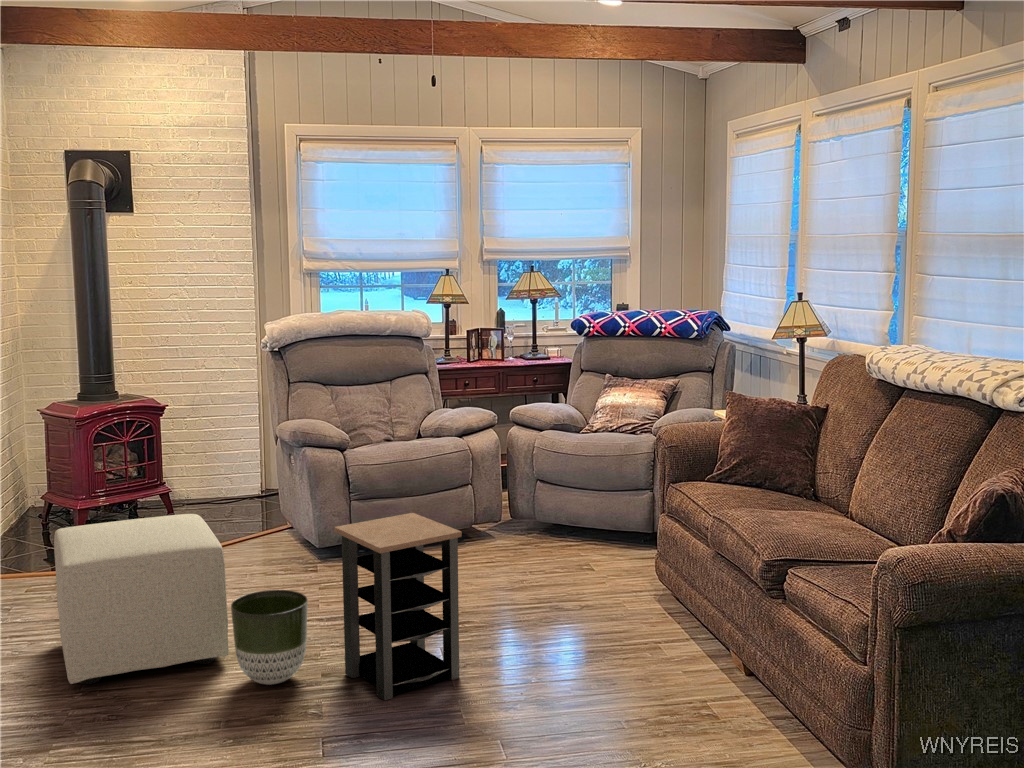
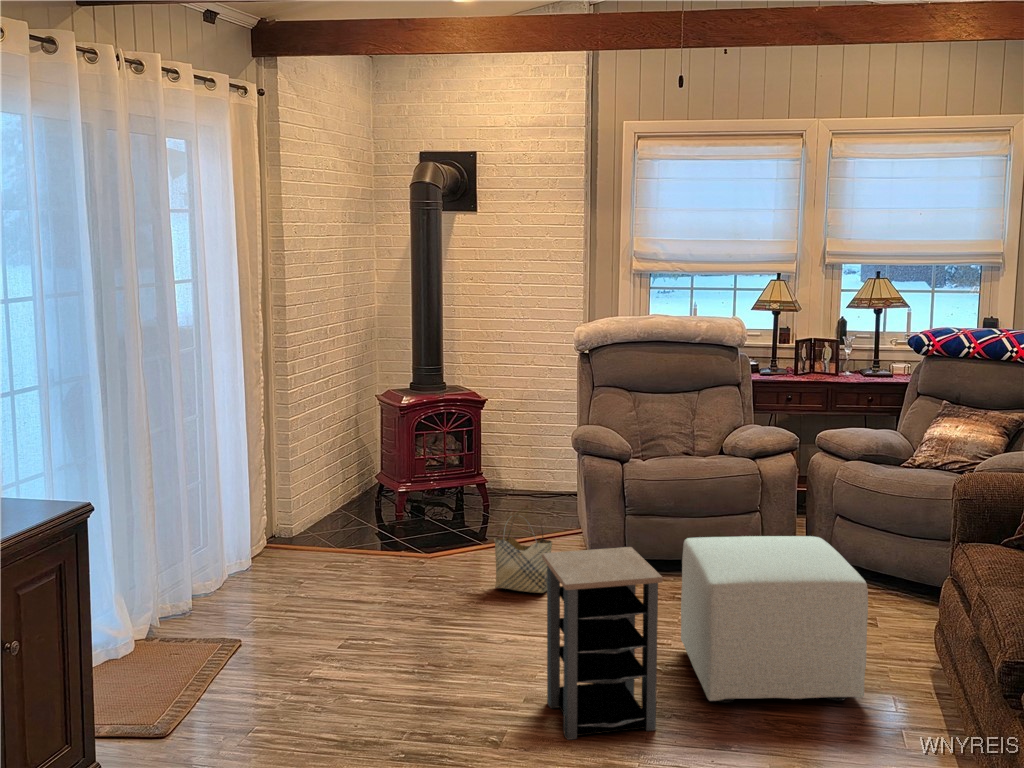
woven basket: none [225,502,288,586] -> present [494,508,552,593]
ottoman: present [54,514,229,684] -> present [681,536,868,703]
planter: present [231,590,308,685] -> none [440,605,514,700]

